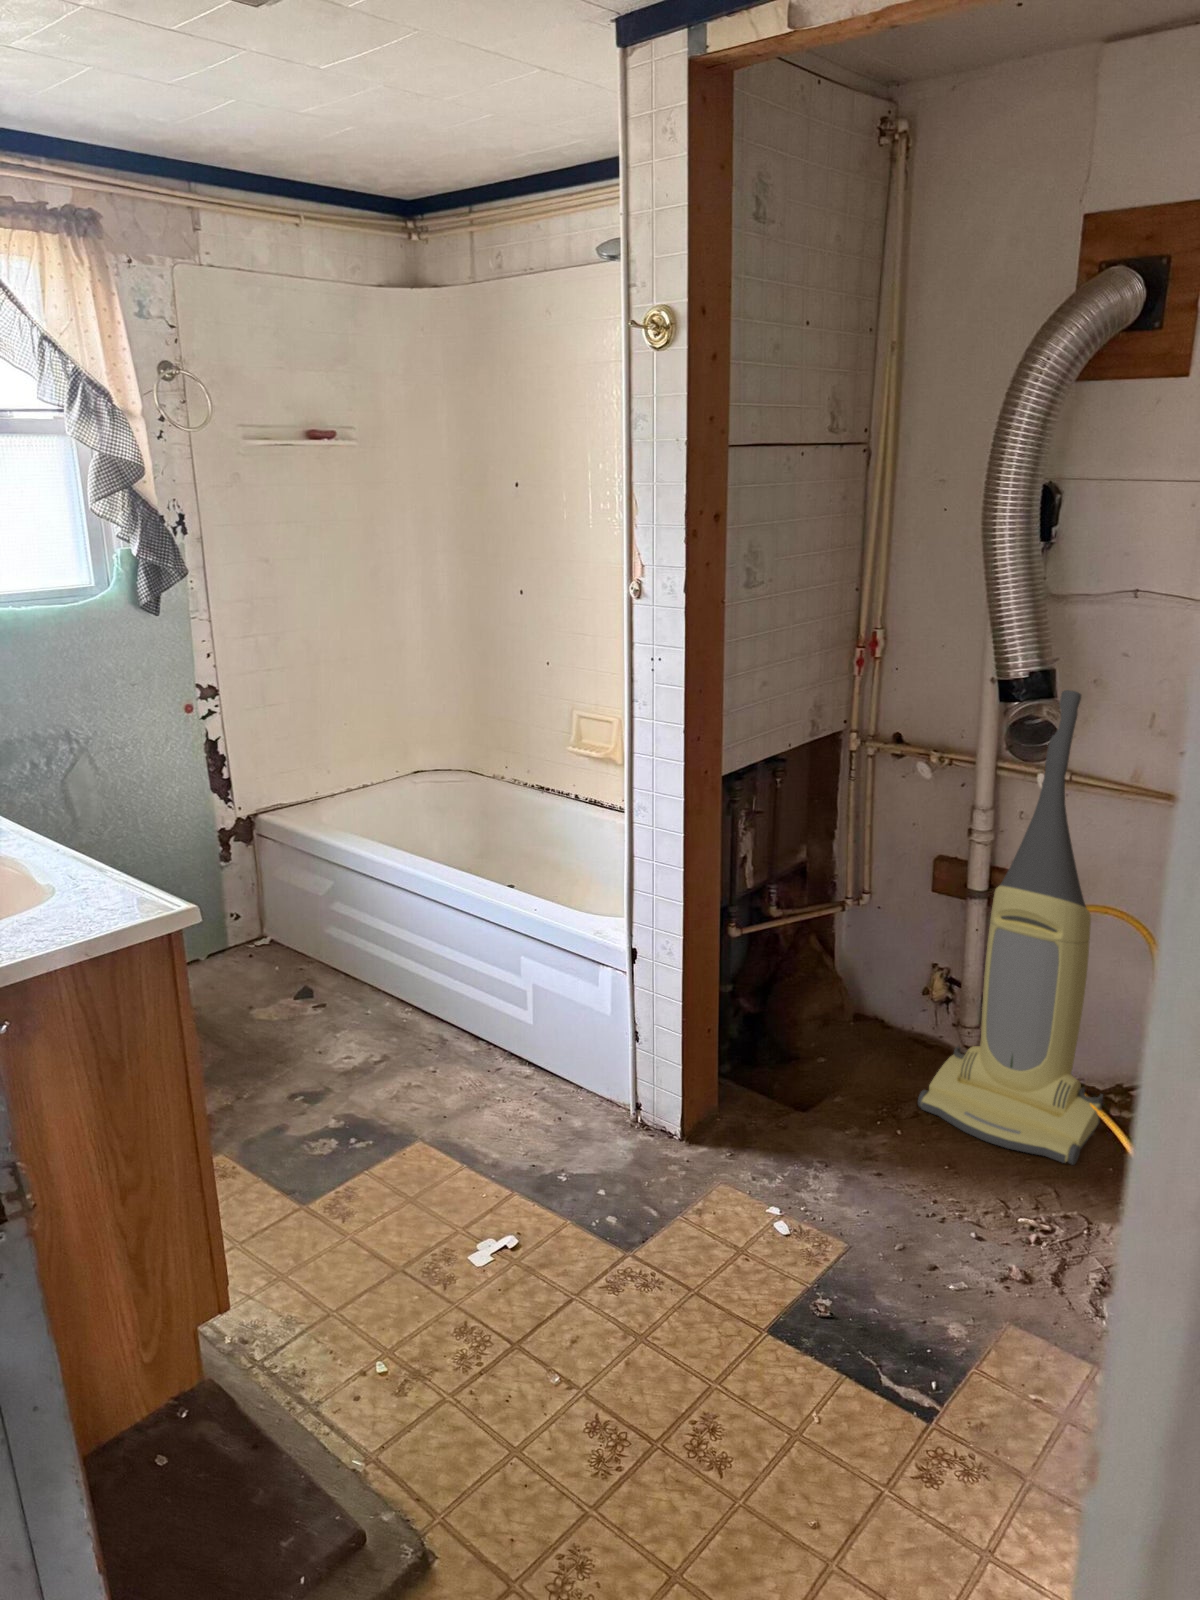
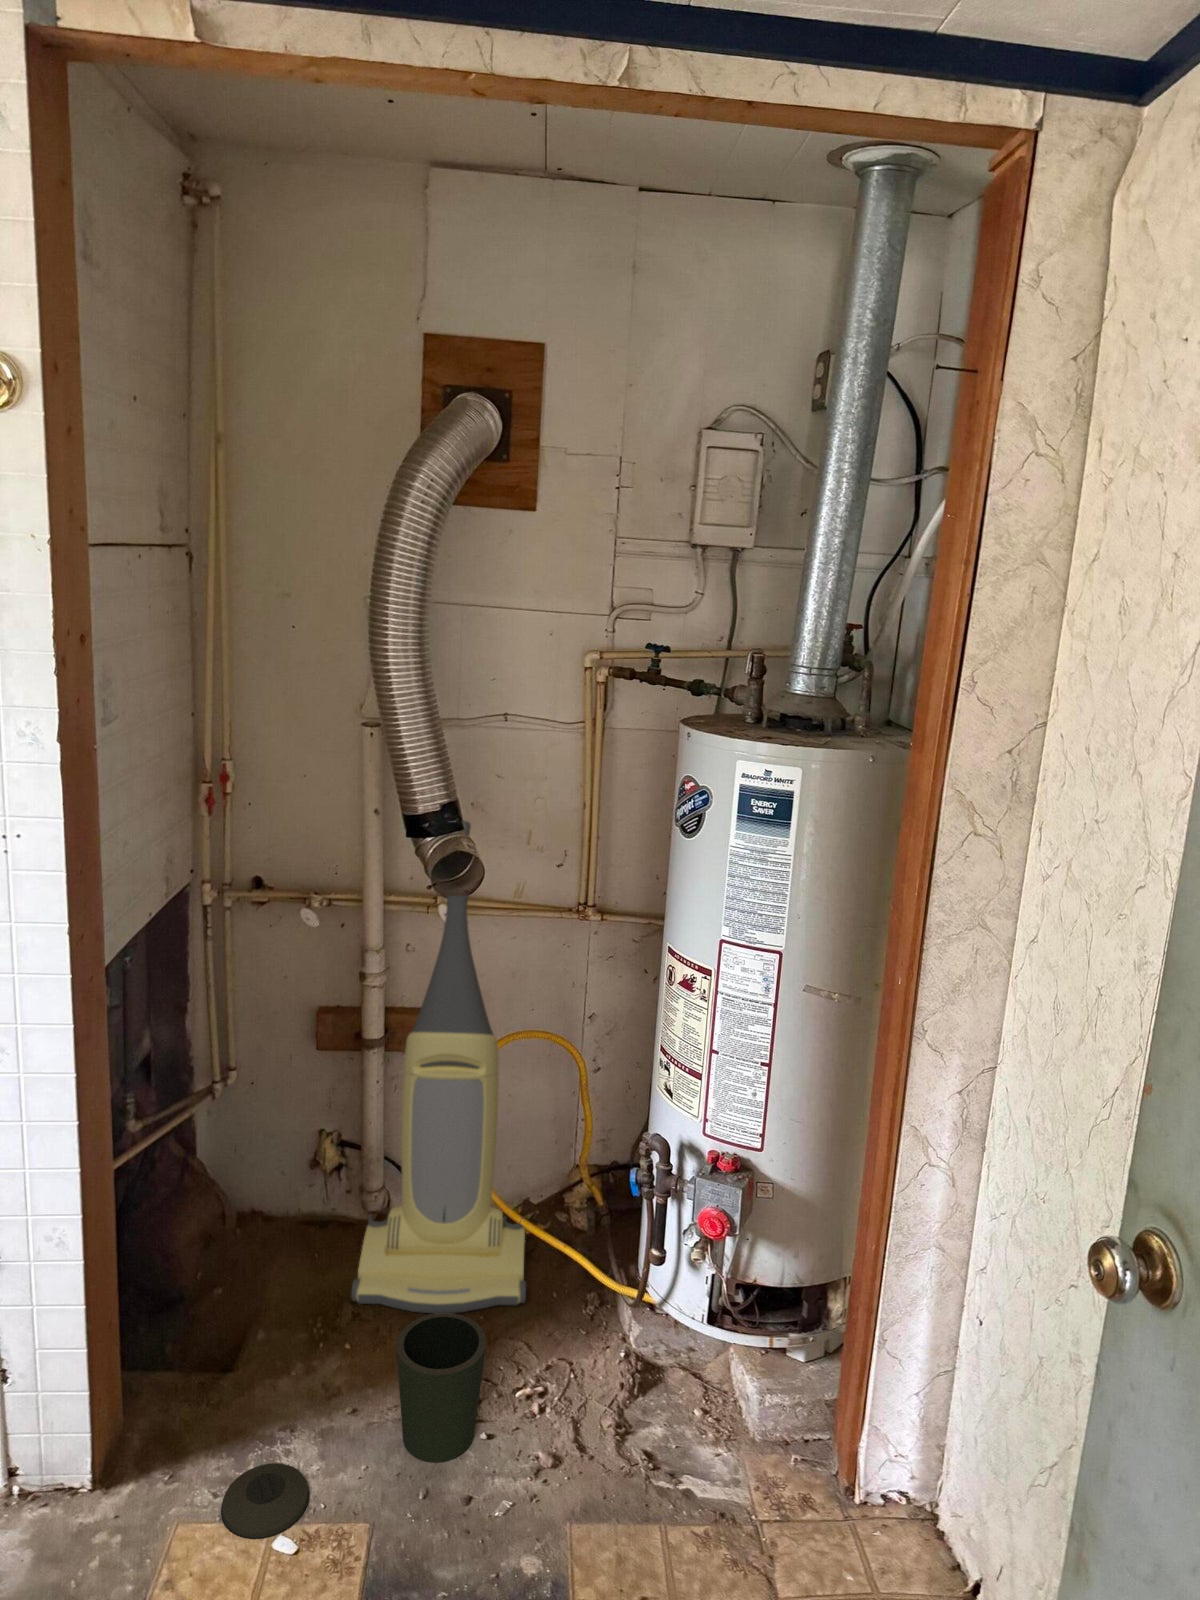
trash can: none [751,1116,982,1237] -> present [221,1313,486,1539]

